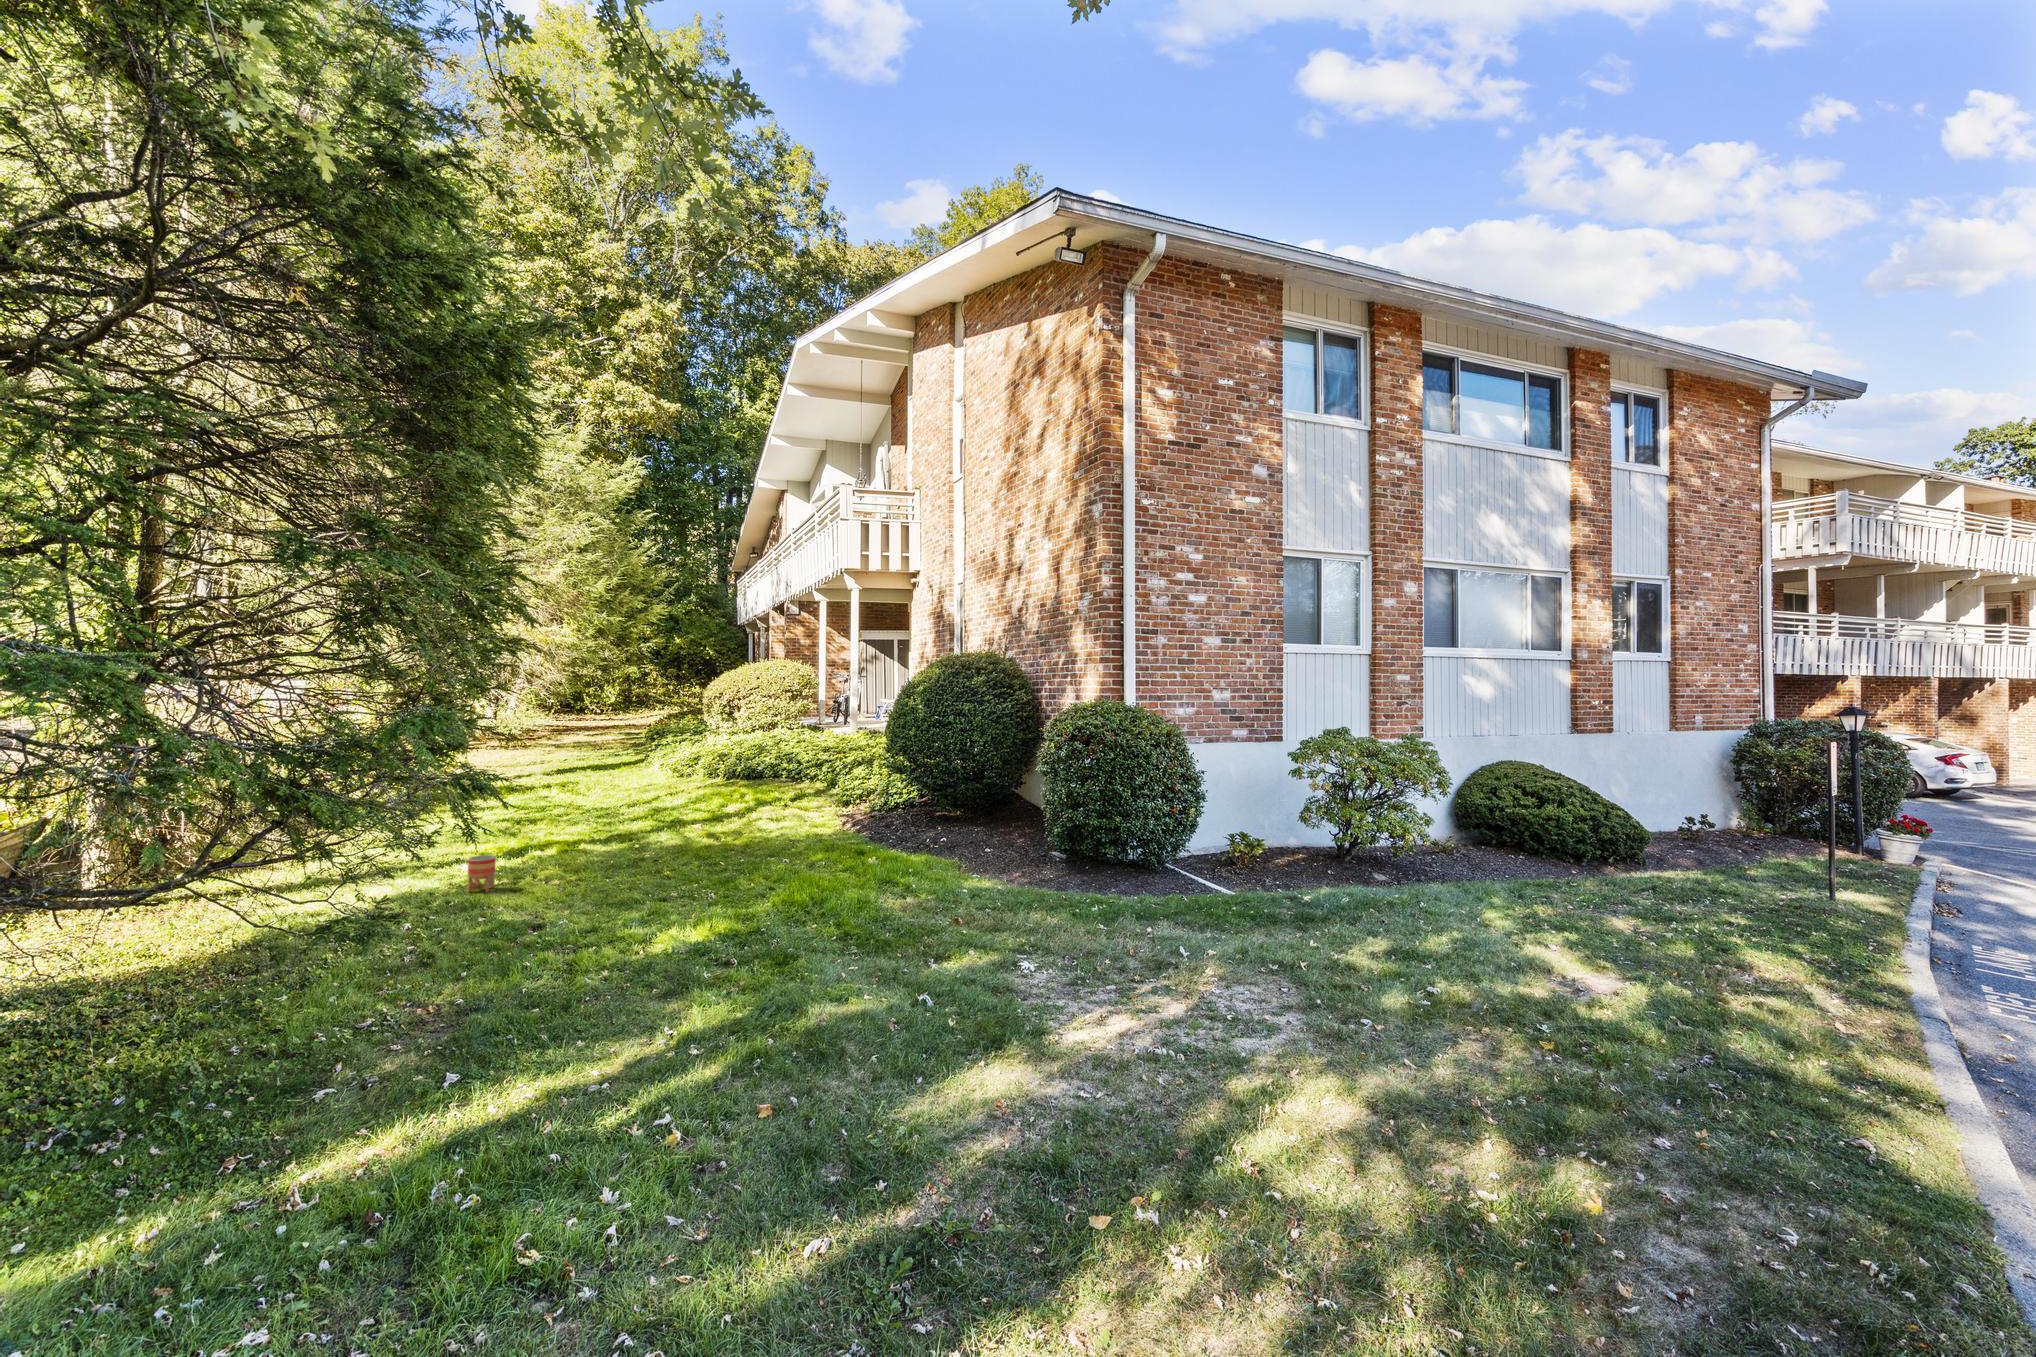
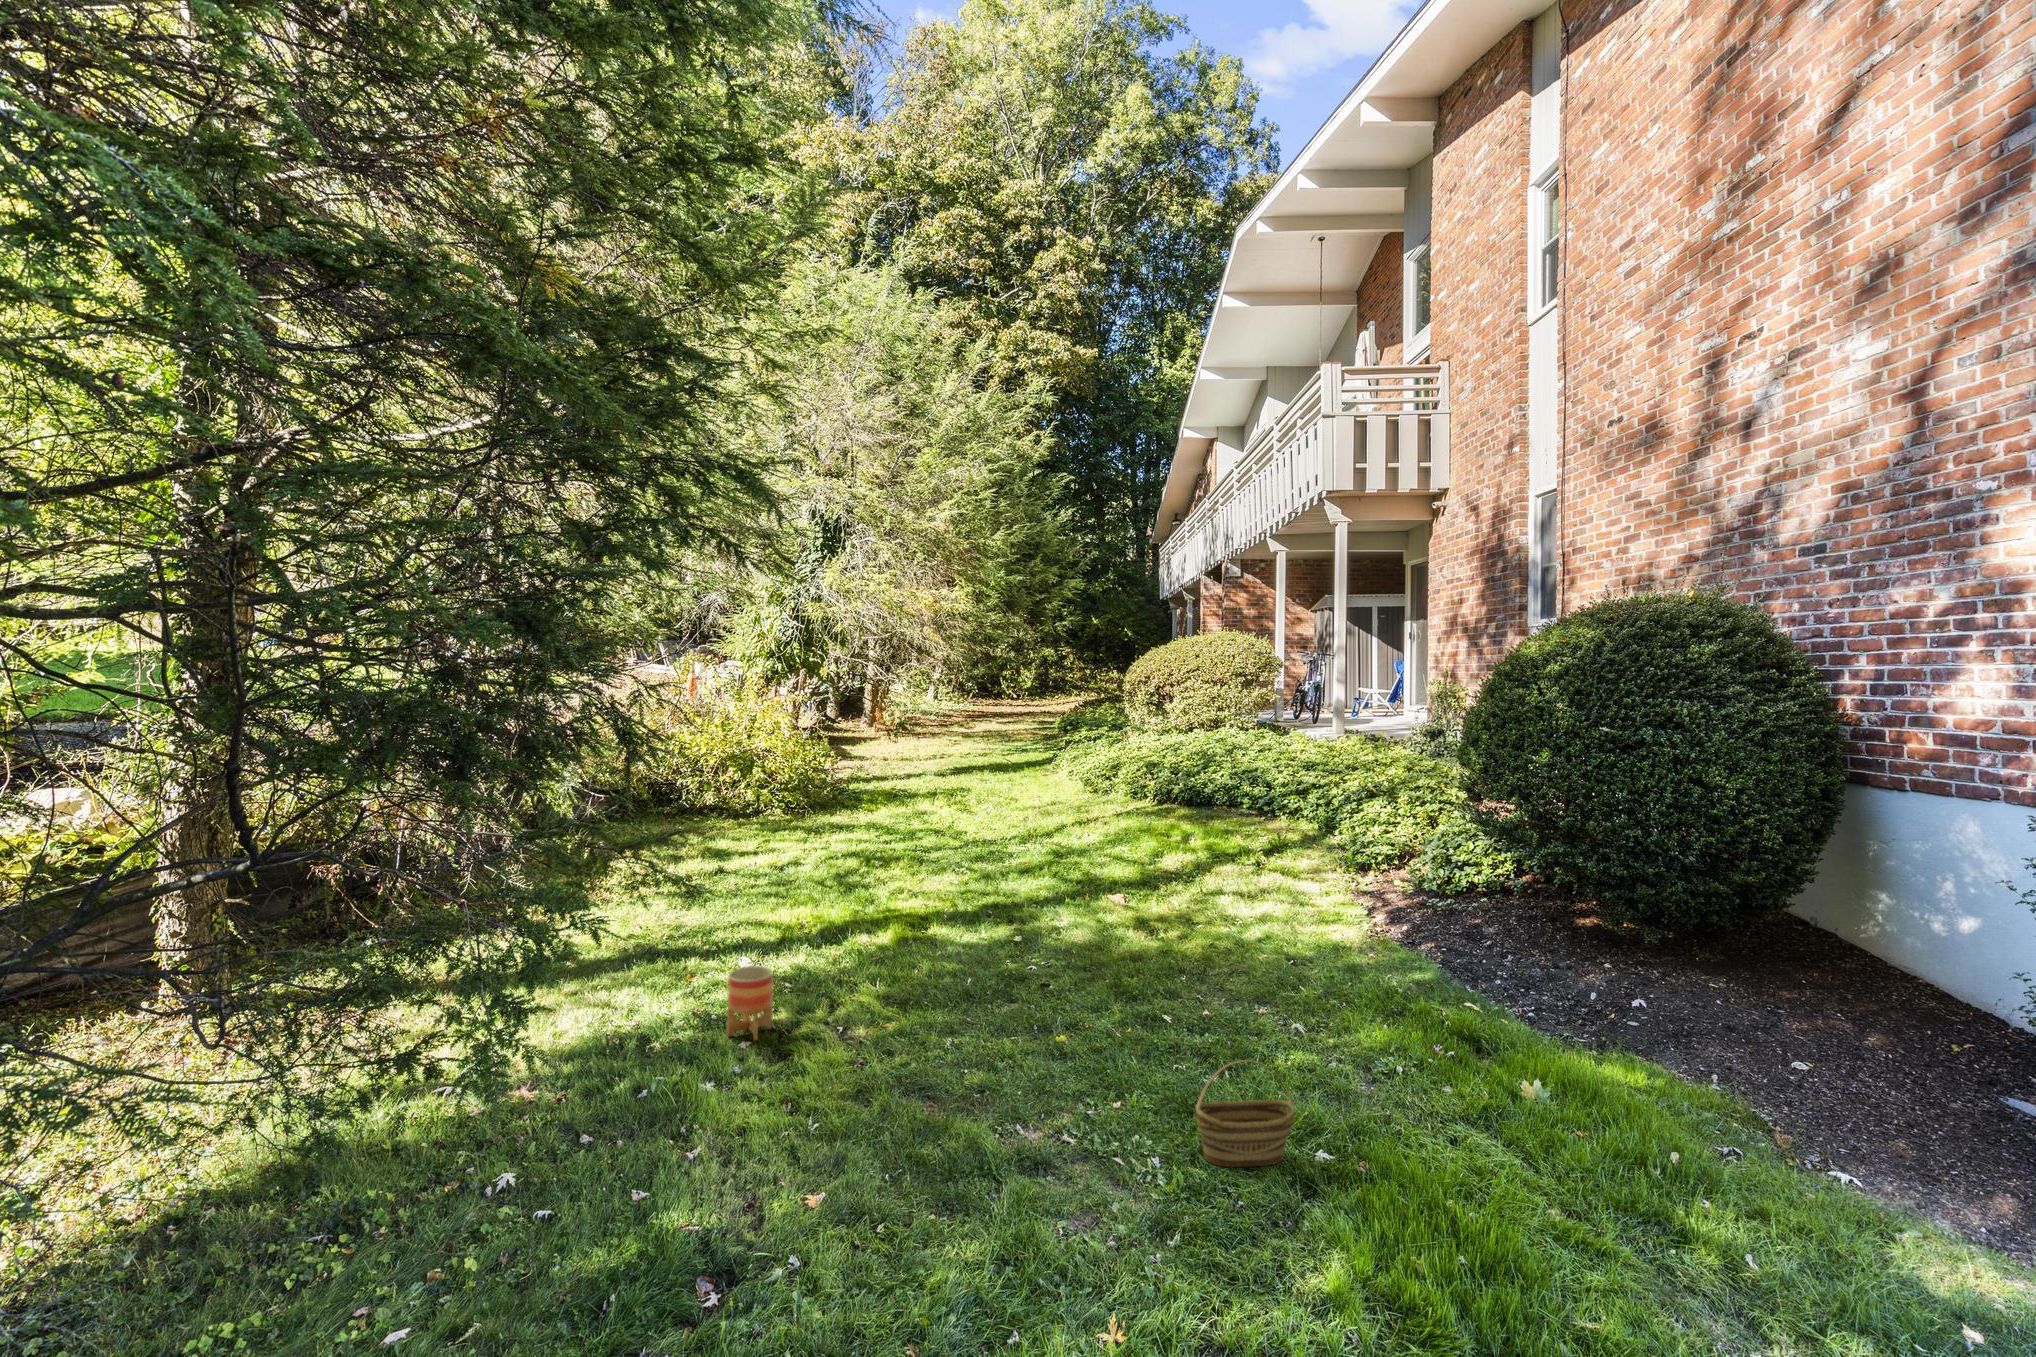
basket: none [728,855,770,898] -> present [1196,1060,1294,1167]

